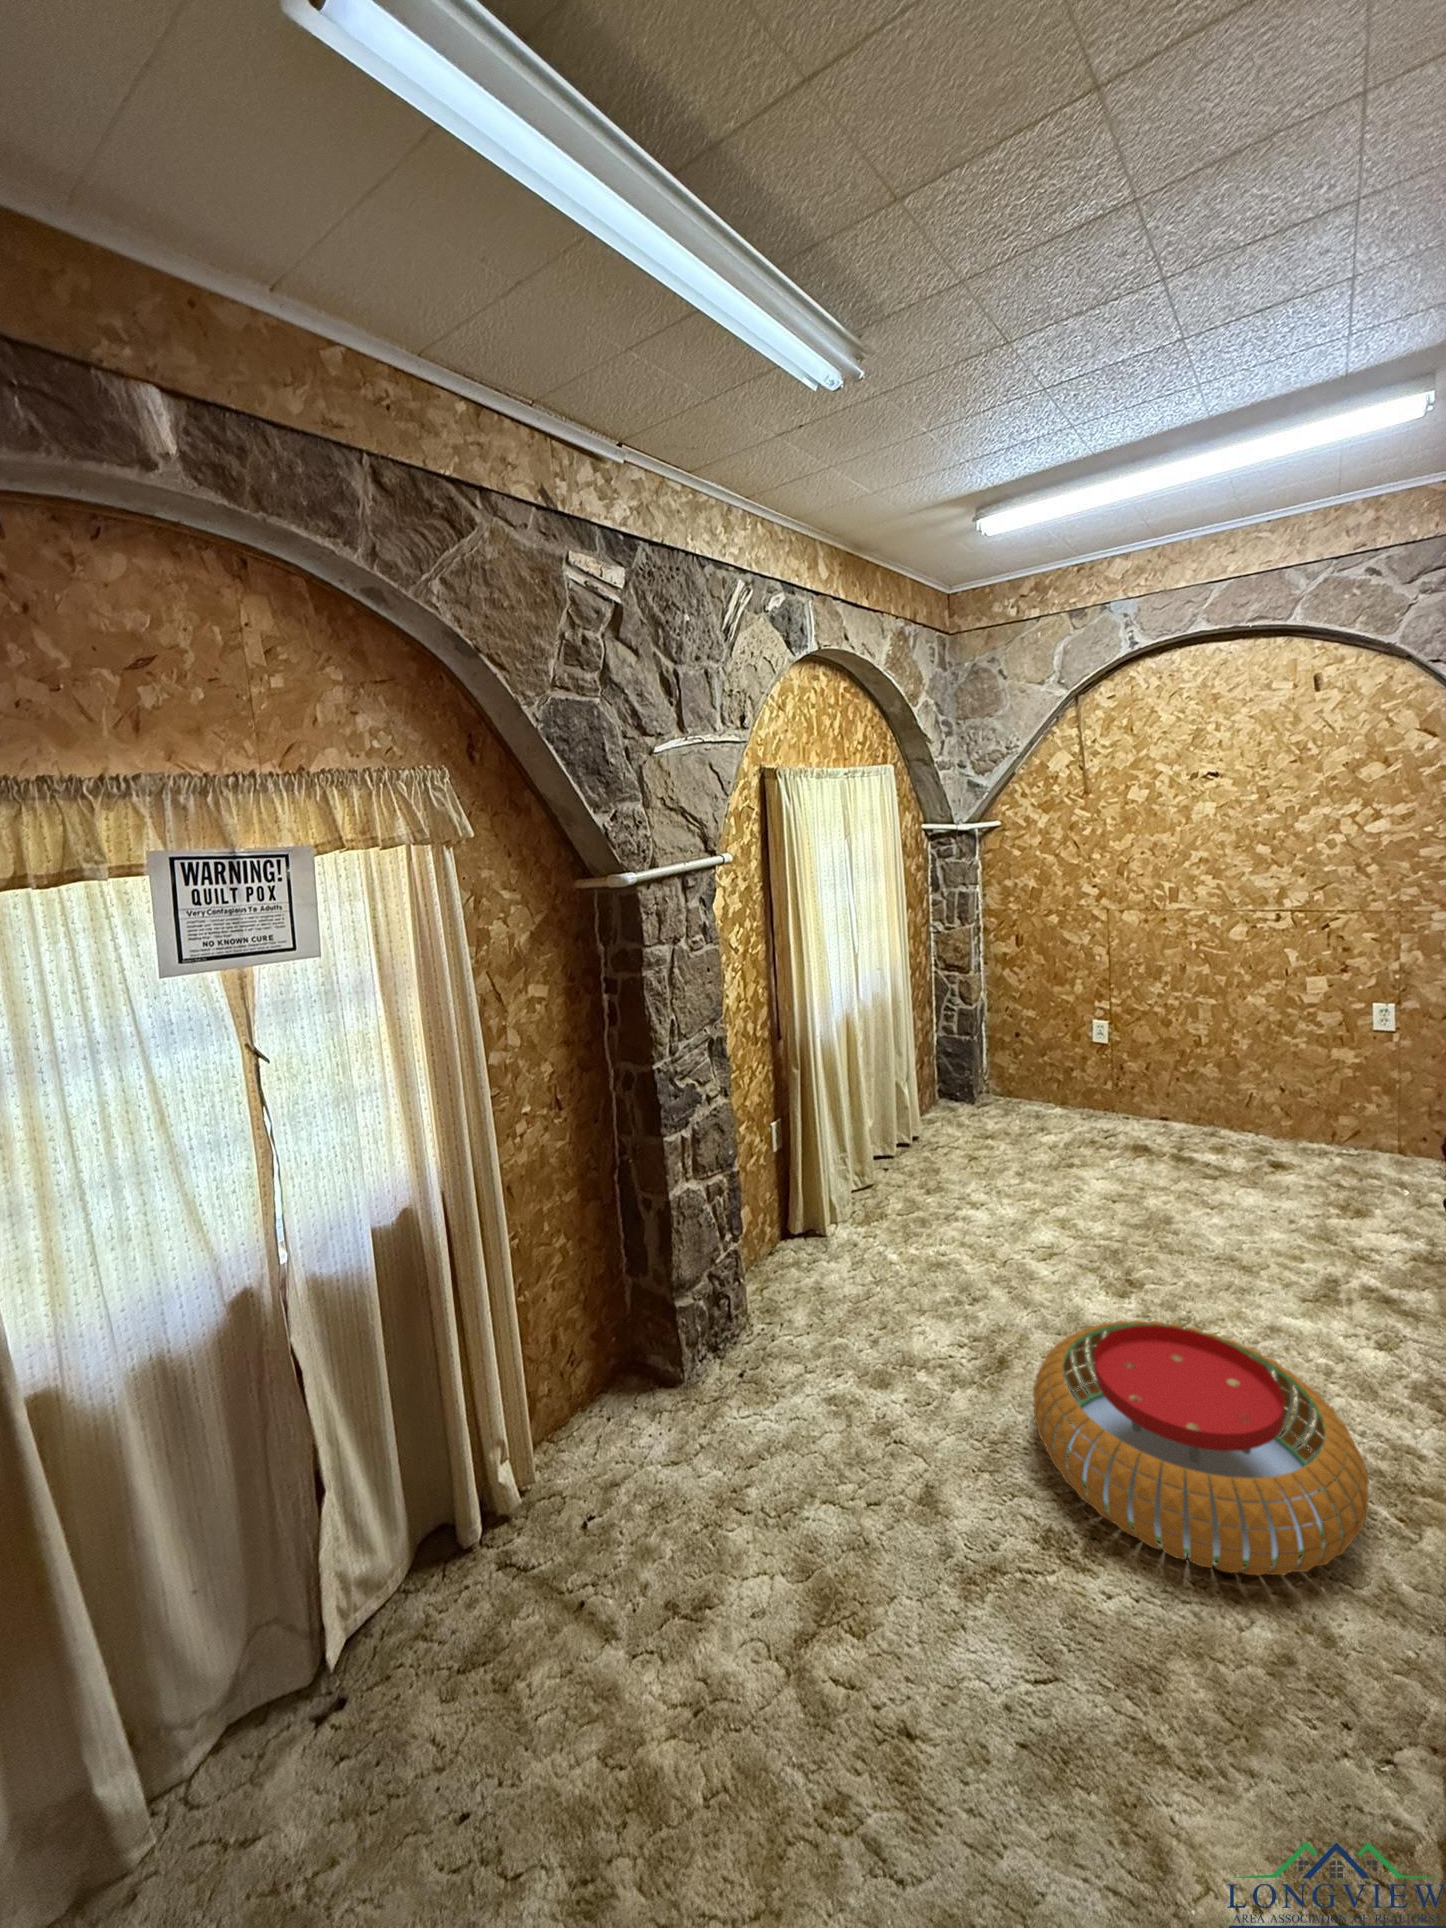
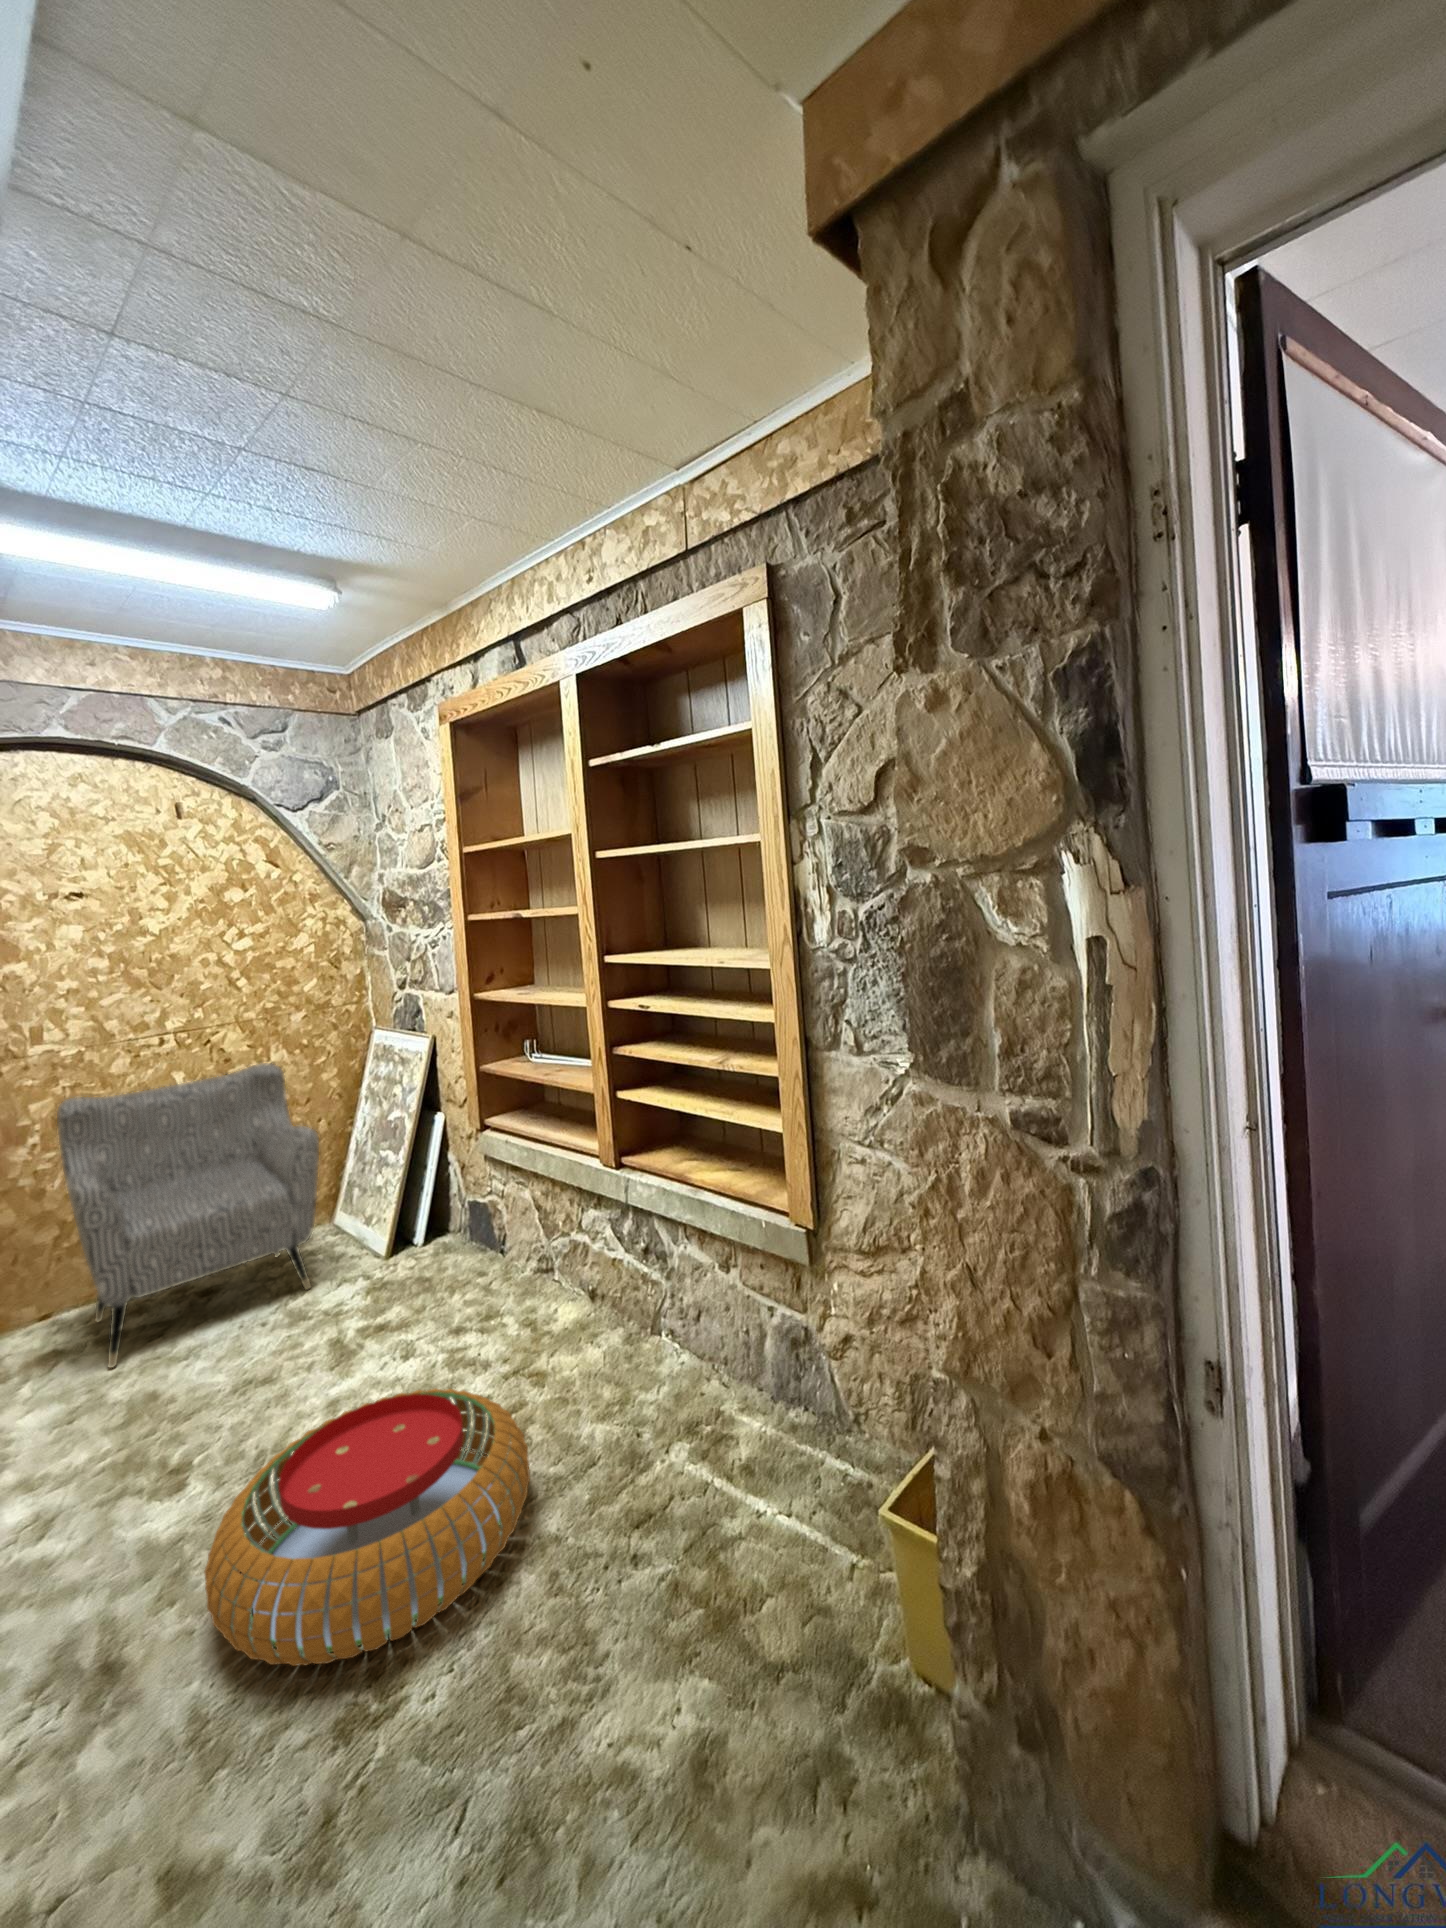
armchair: none [1148,954,1394,1218] -> present [57,1063,319,1368]

